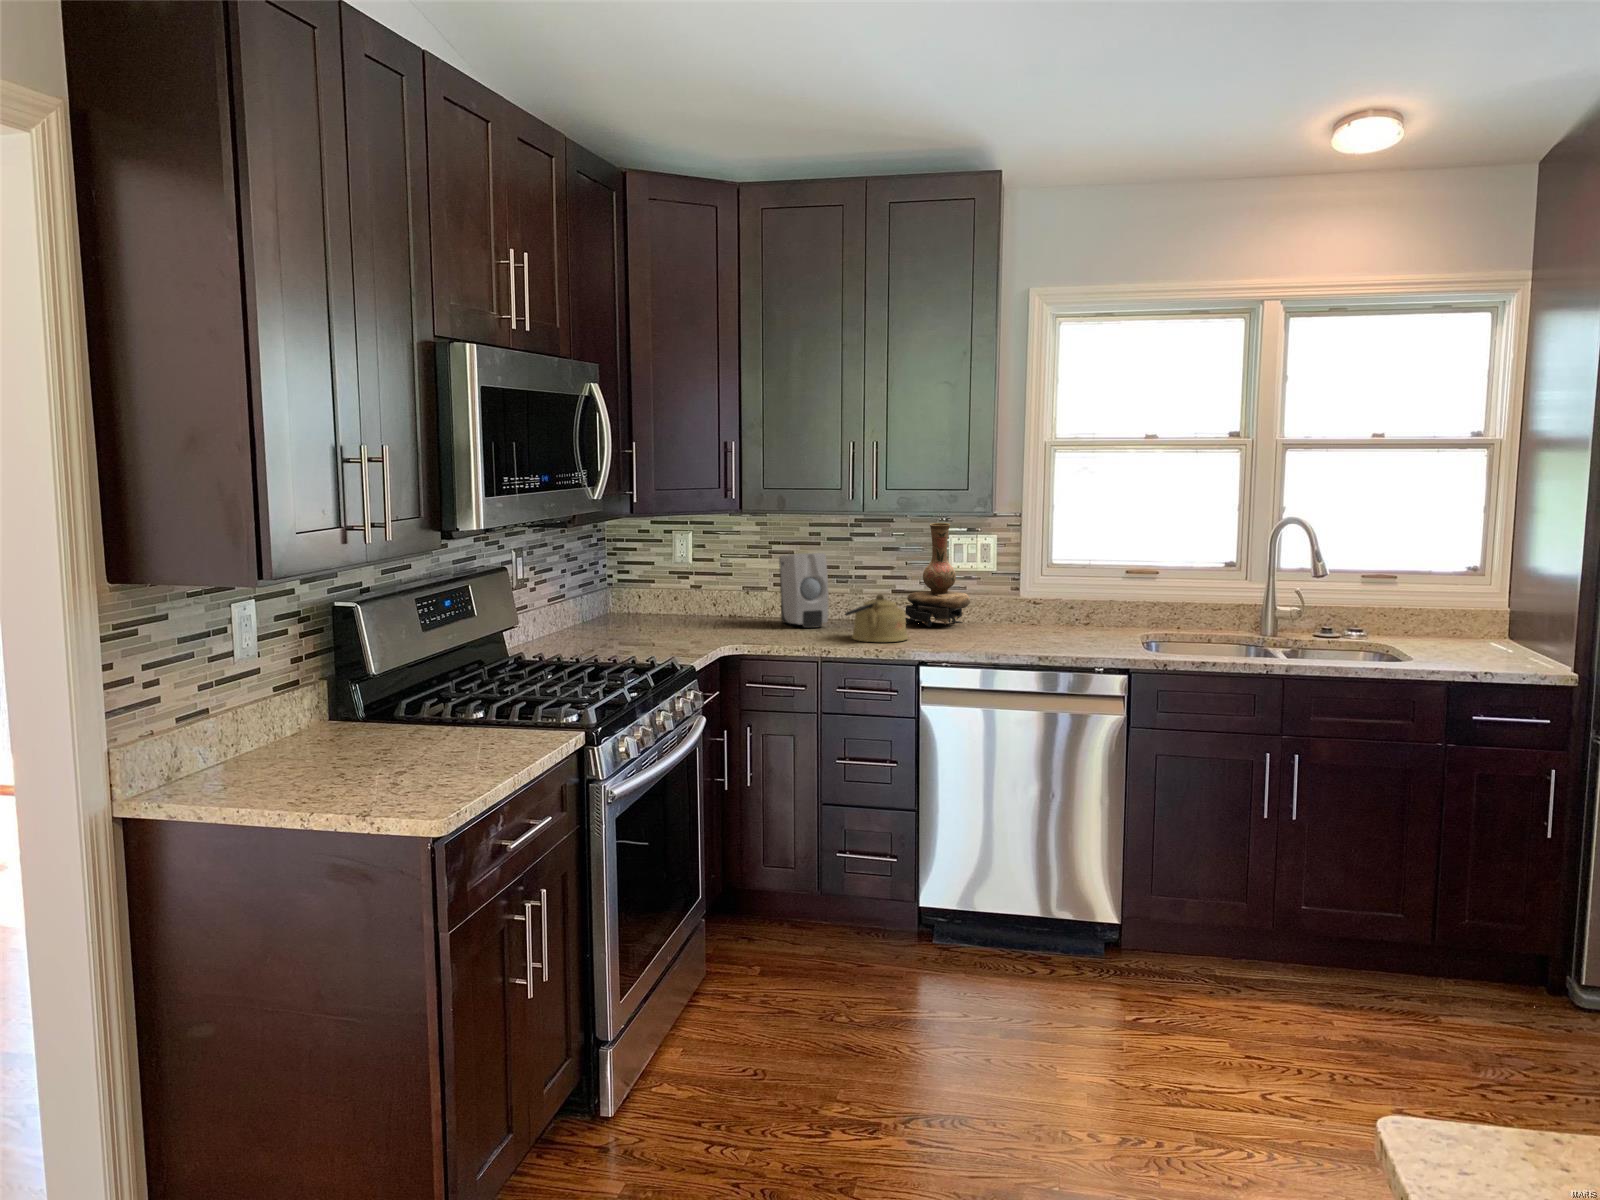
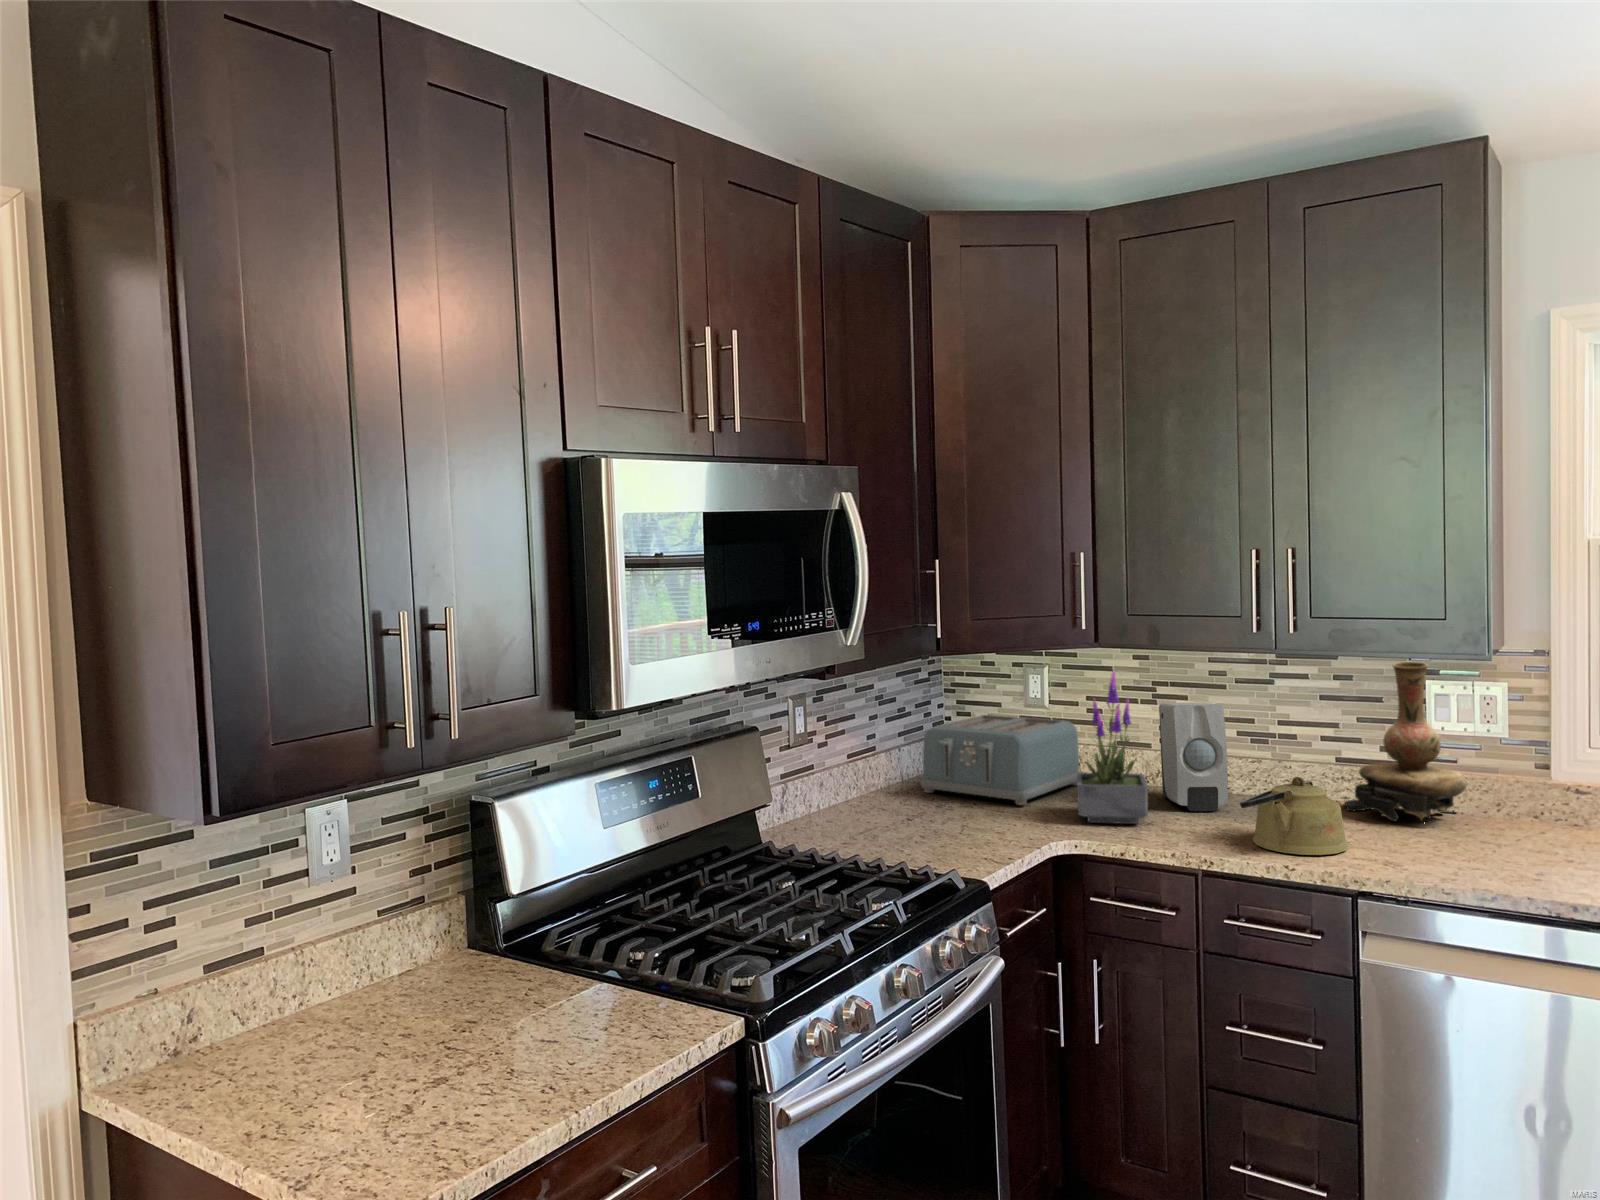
potted plant: none [729,525,783,636] -> present [1077,668,1148,824]
toaster: none [605,570,721,630] -> present [920,715,1081,805]

